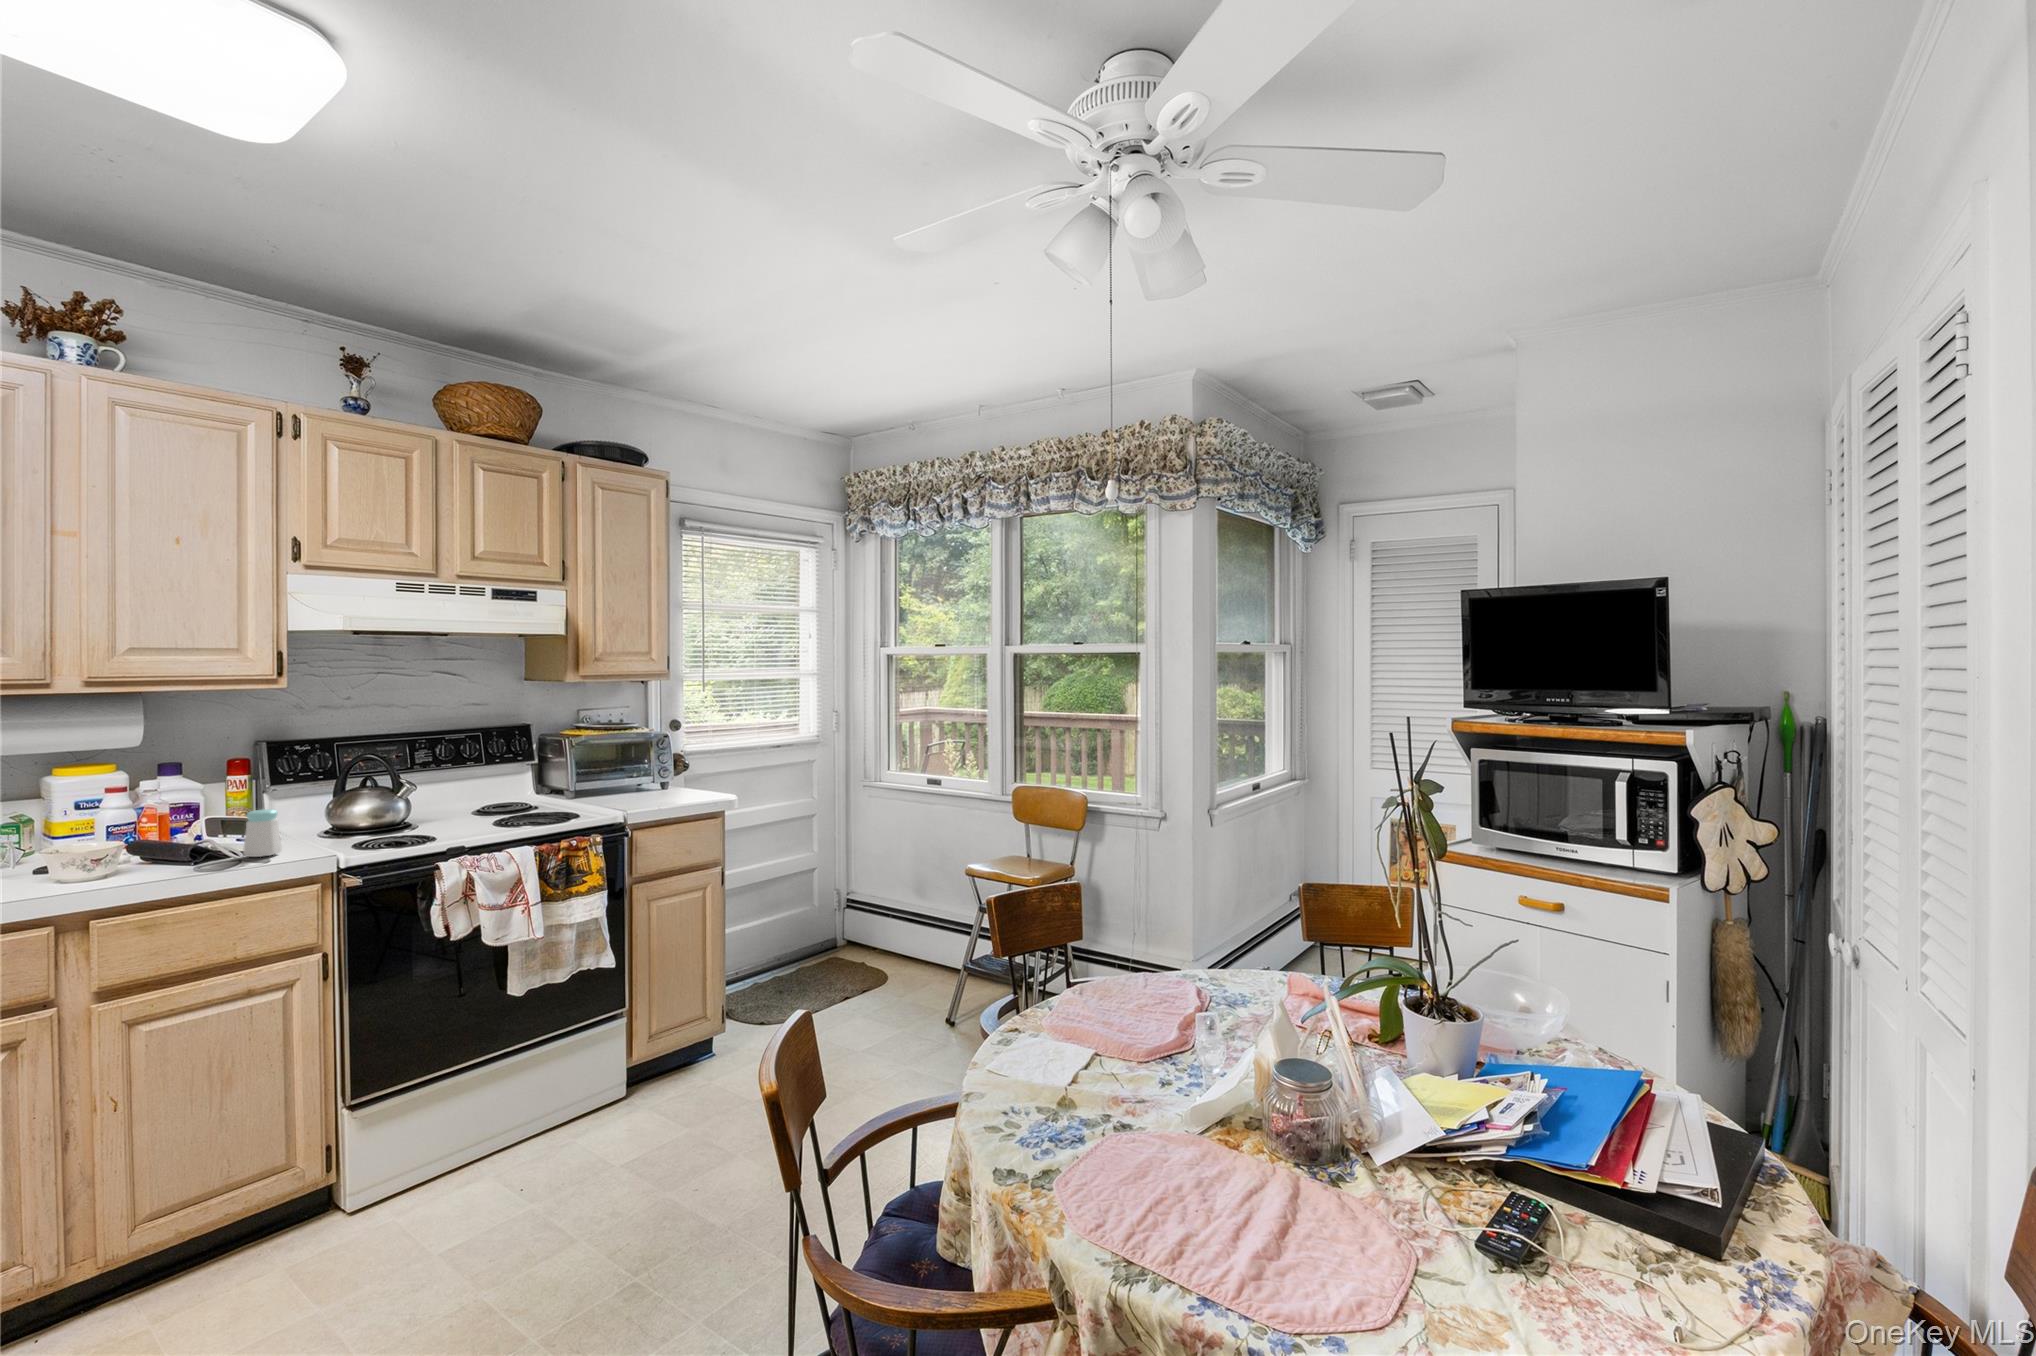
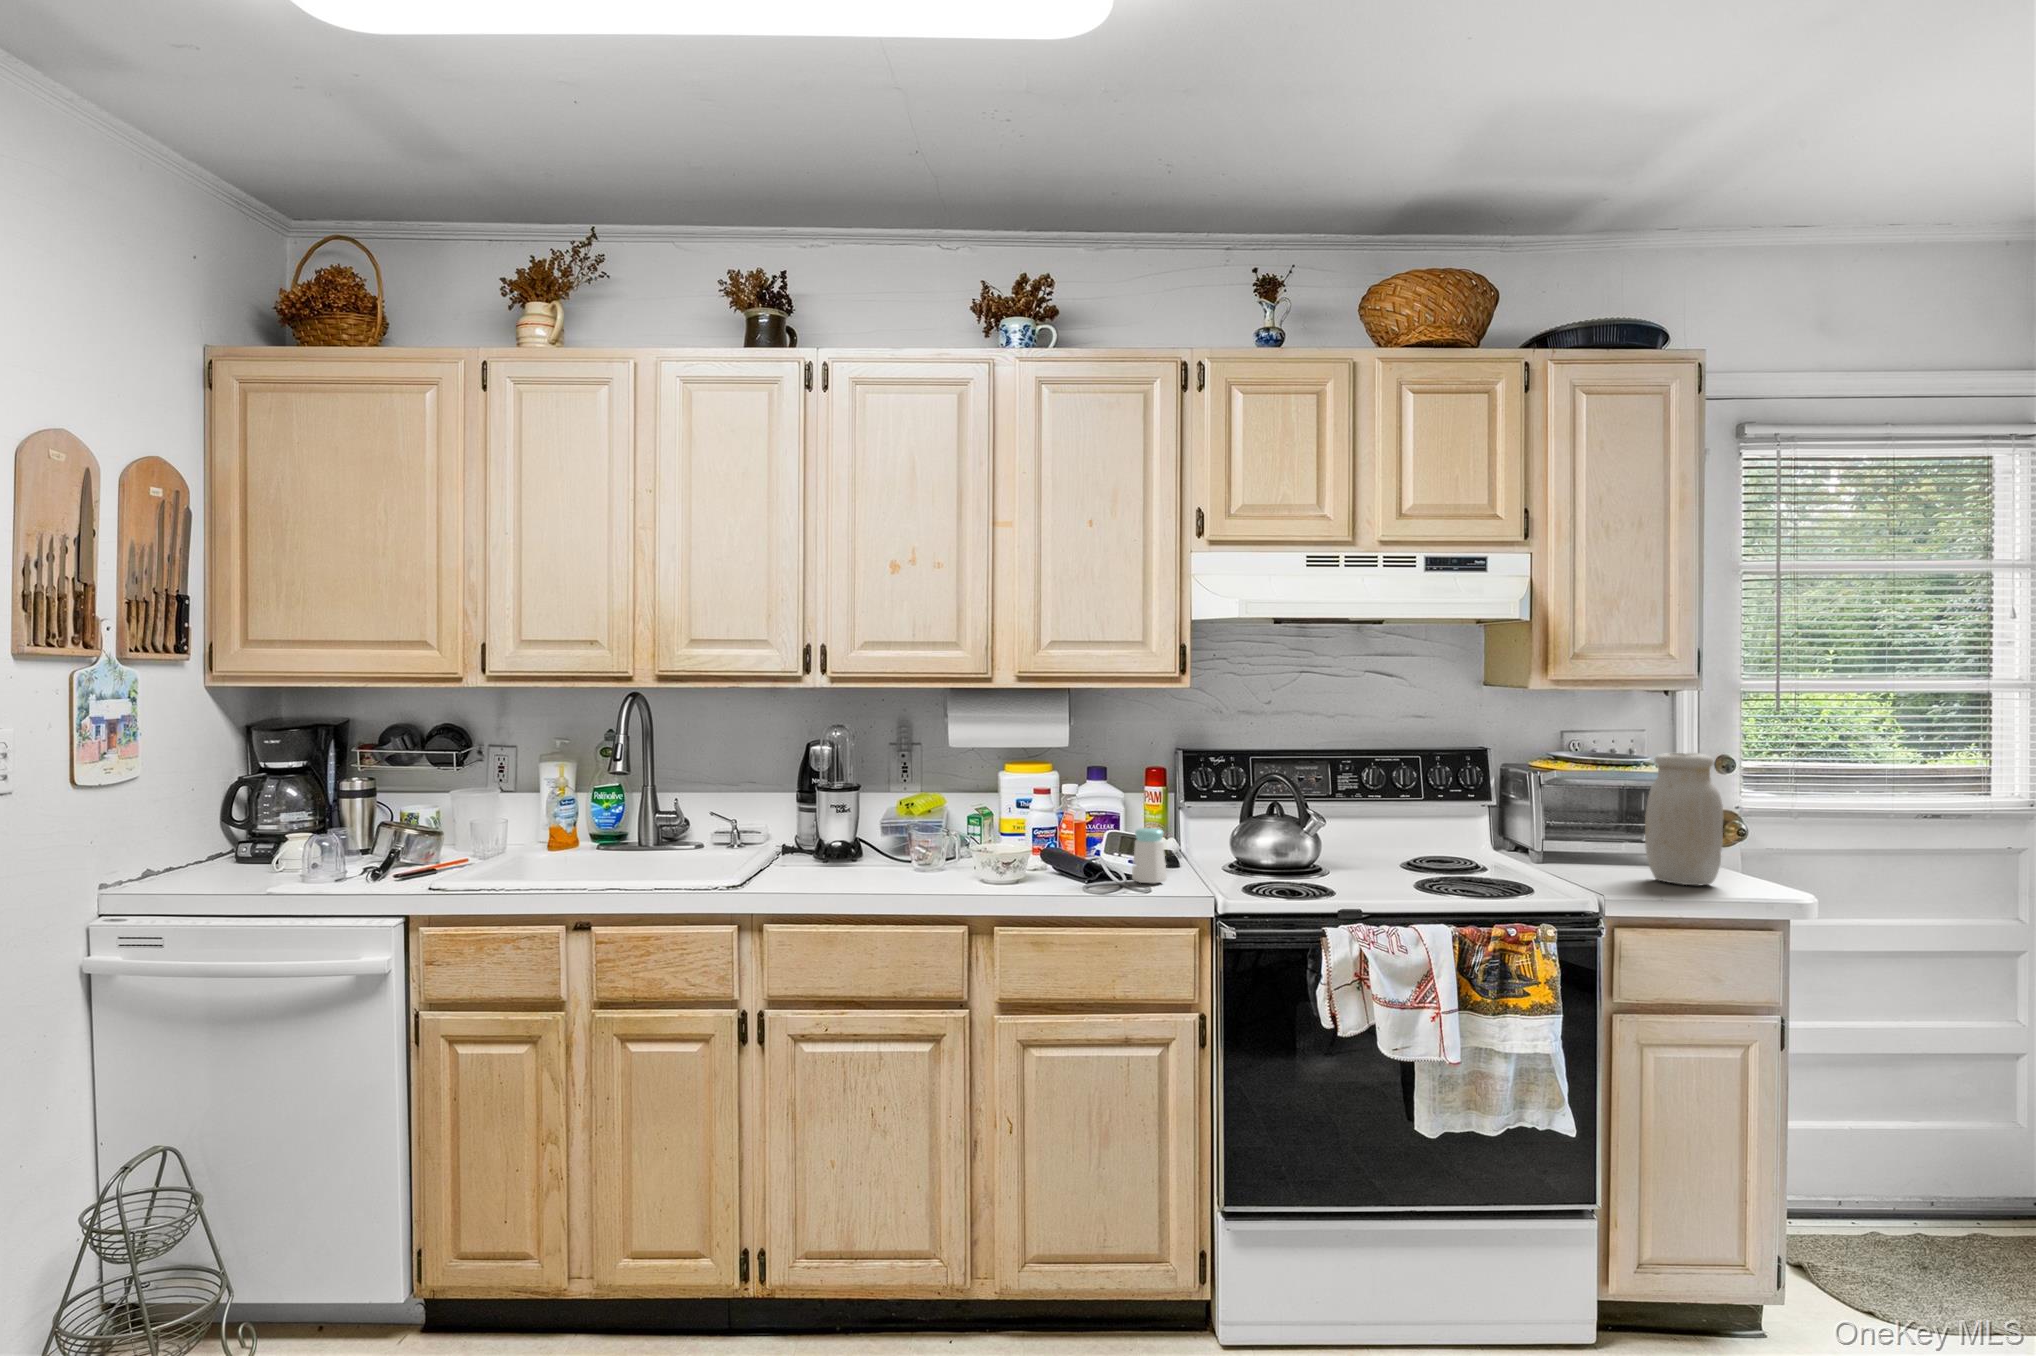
jar: none [642,720,687,799] -> present [1645,753,1723,885]

